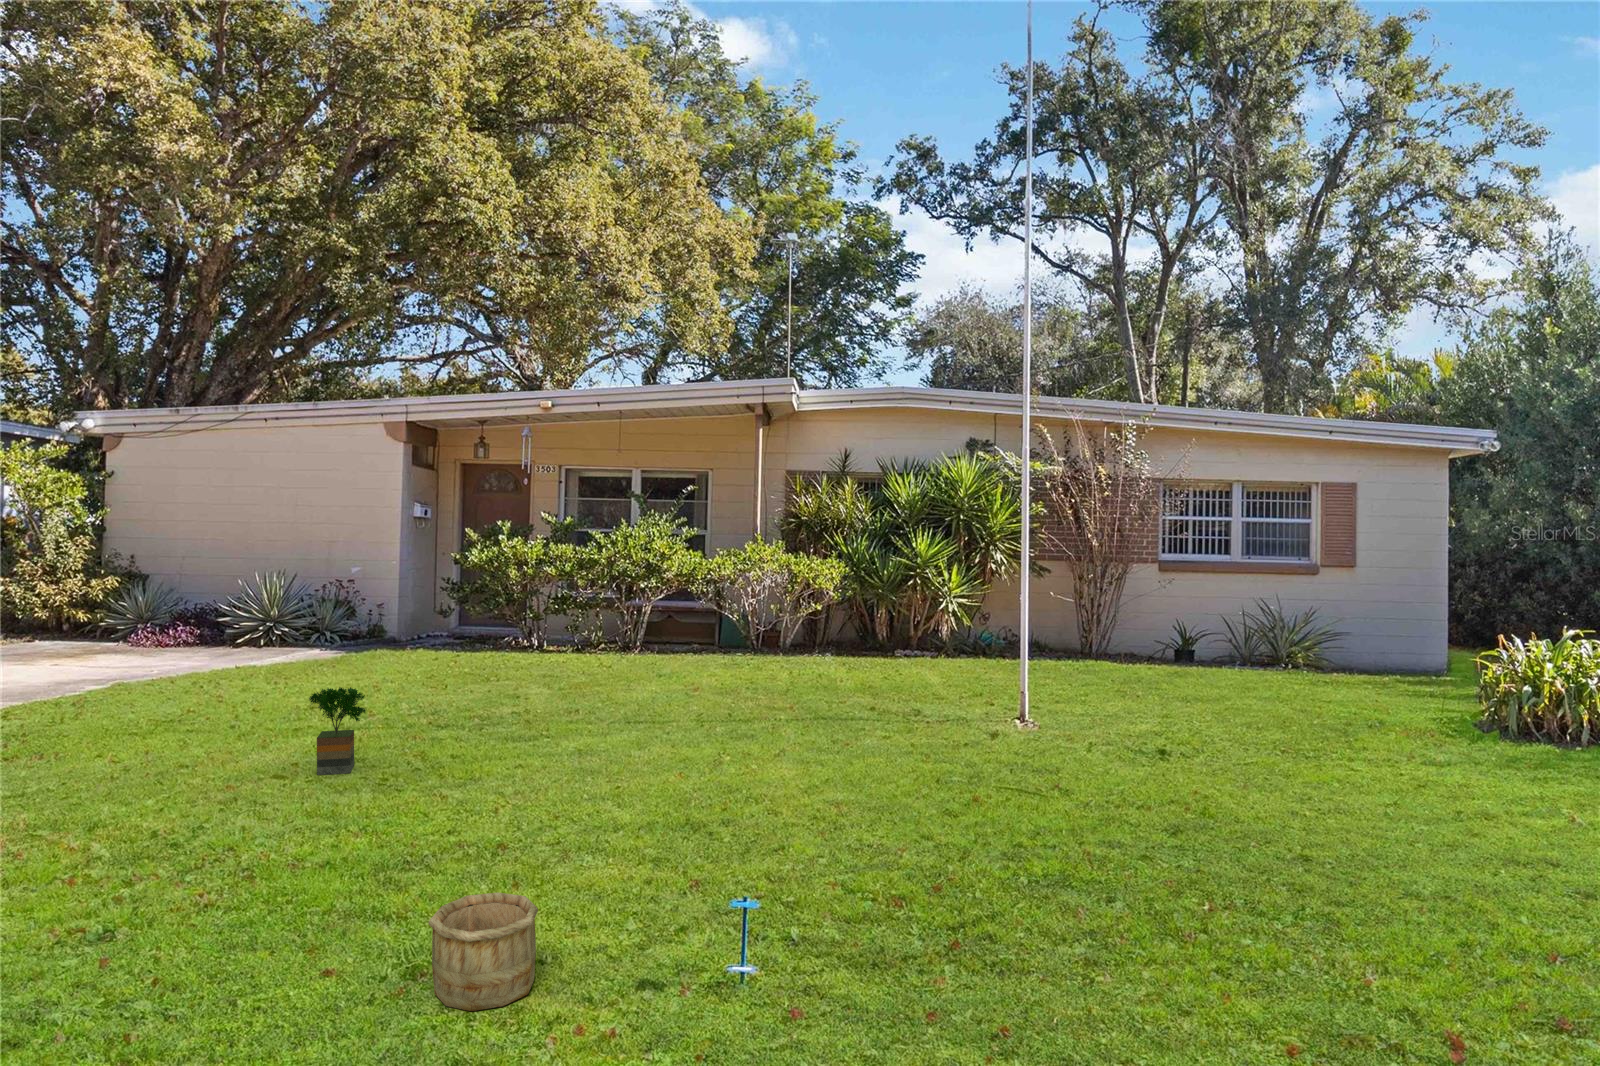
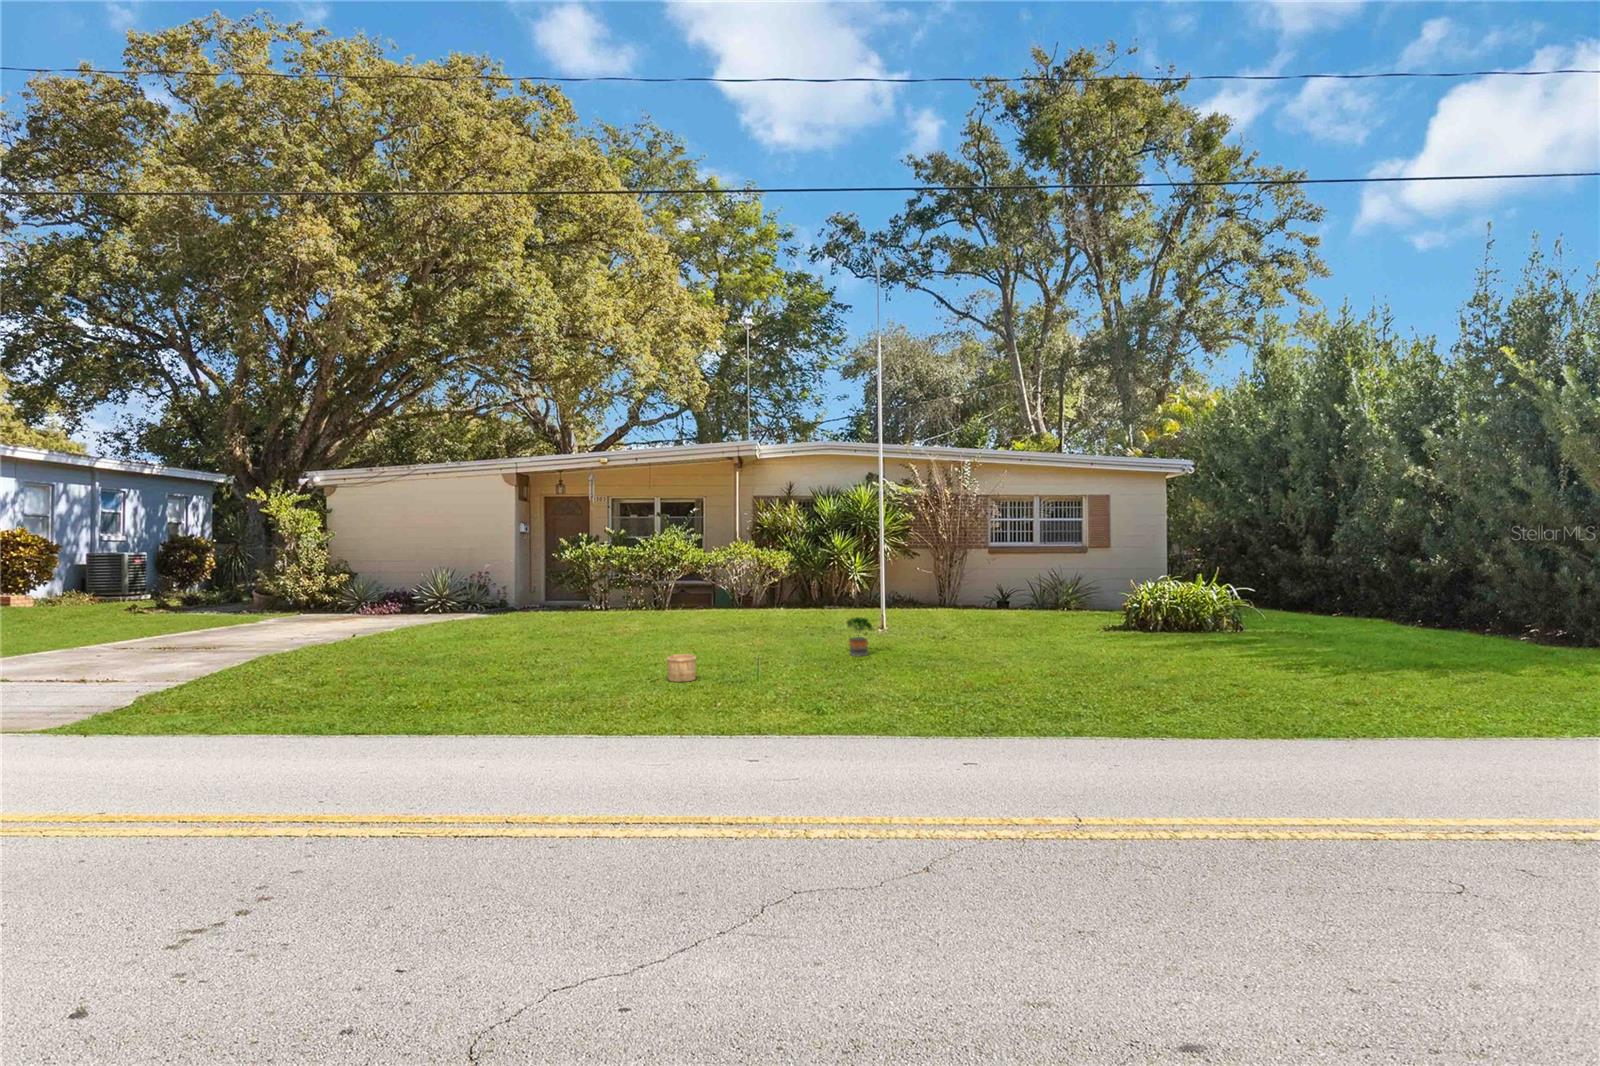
potted tree: present [309,687,366,775] -> present [847,617,872,657]

